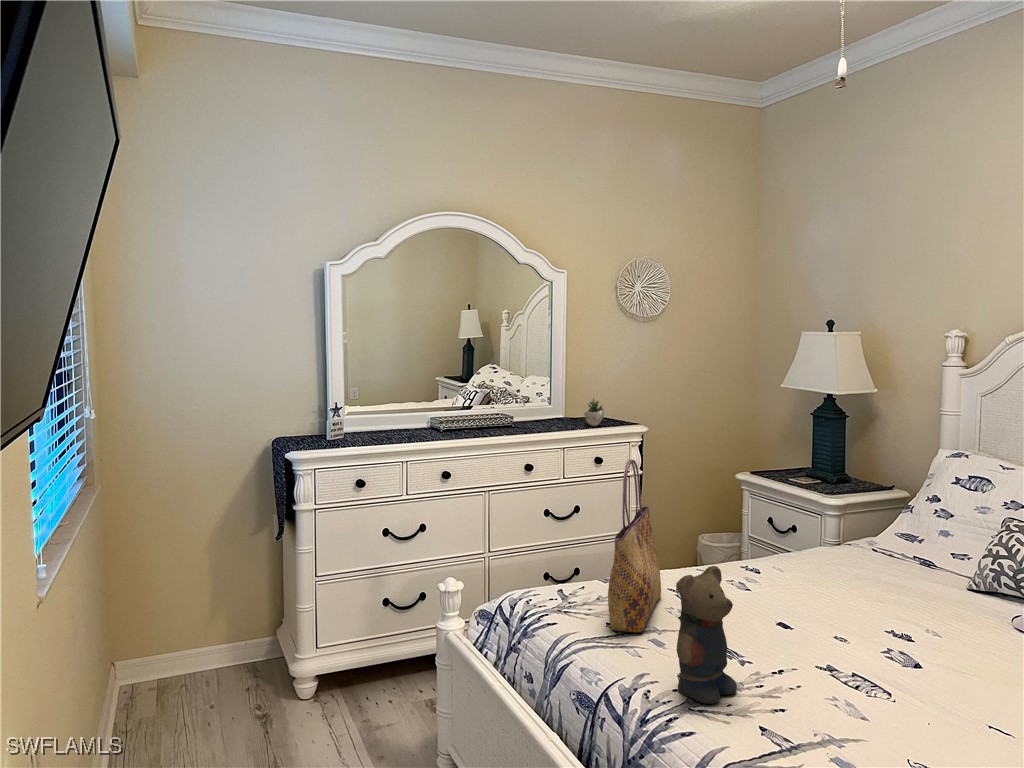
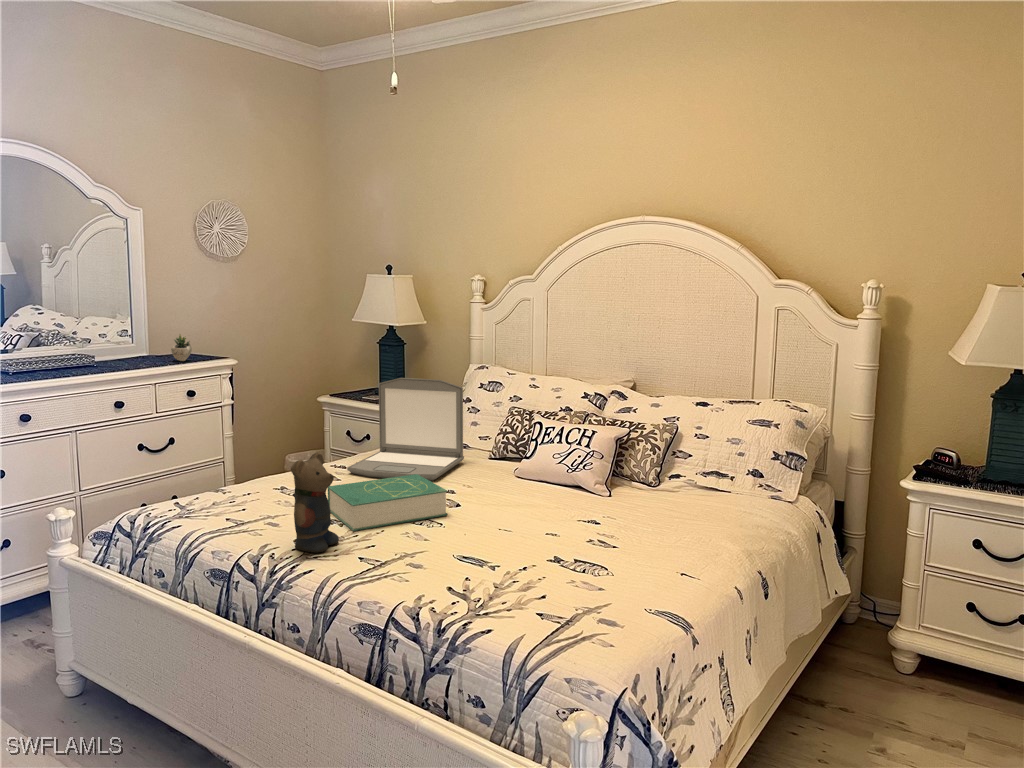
tote bag: present [608,459,661,632] -> none [226,381,268,522]
laptop: none [762,465,930,611] -> present [347,378,464,481]
book: none [730,604,903,677] -> present [328,474,448,531]

